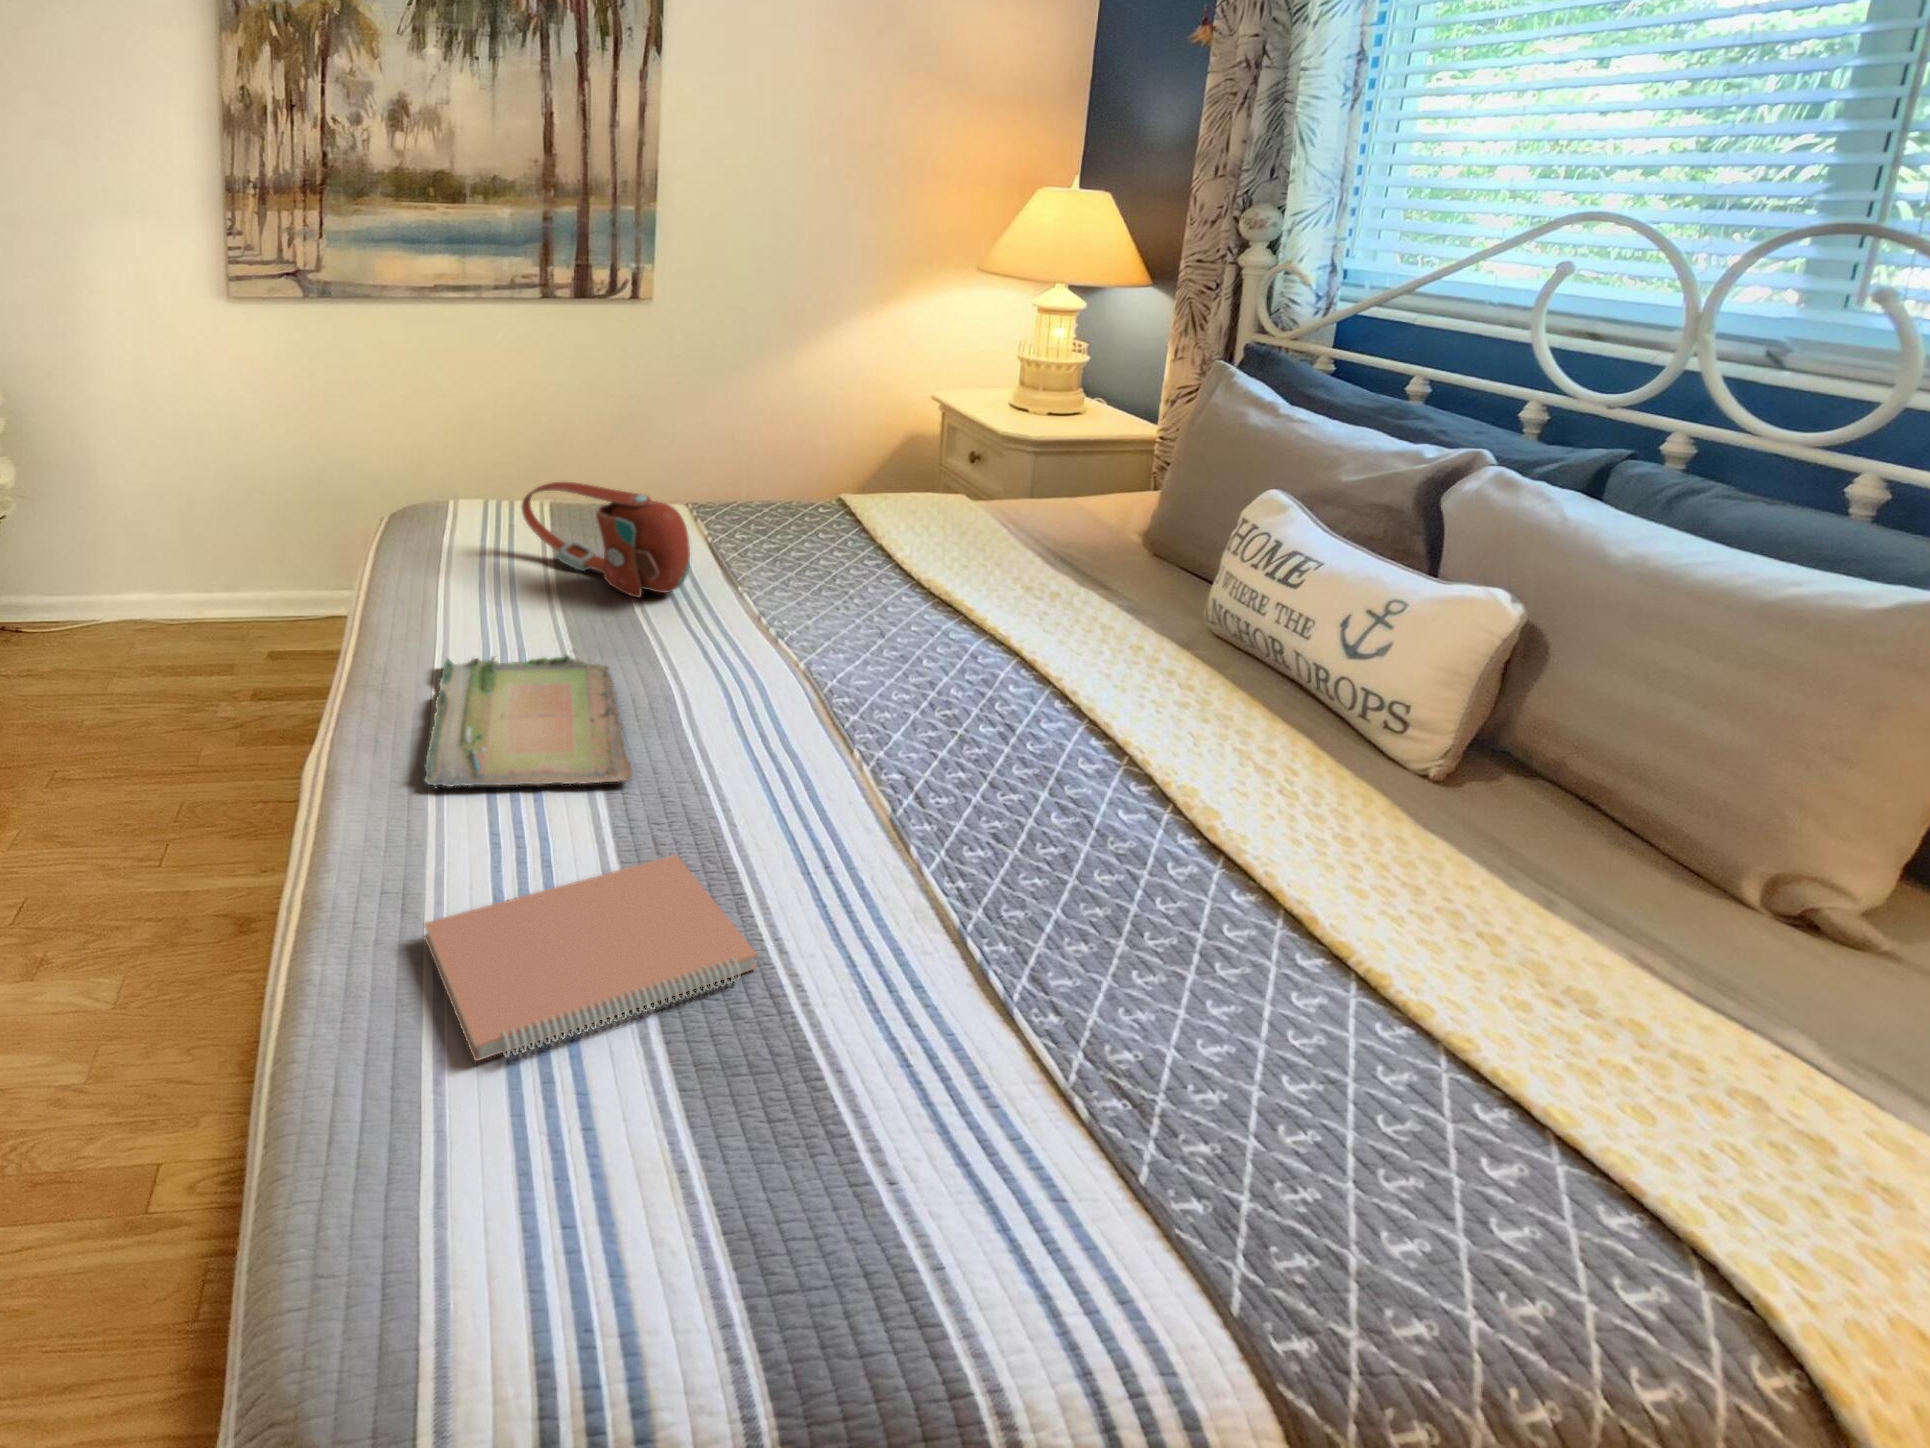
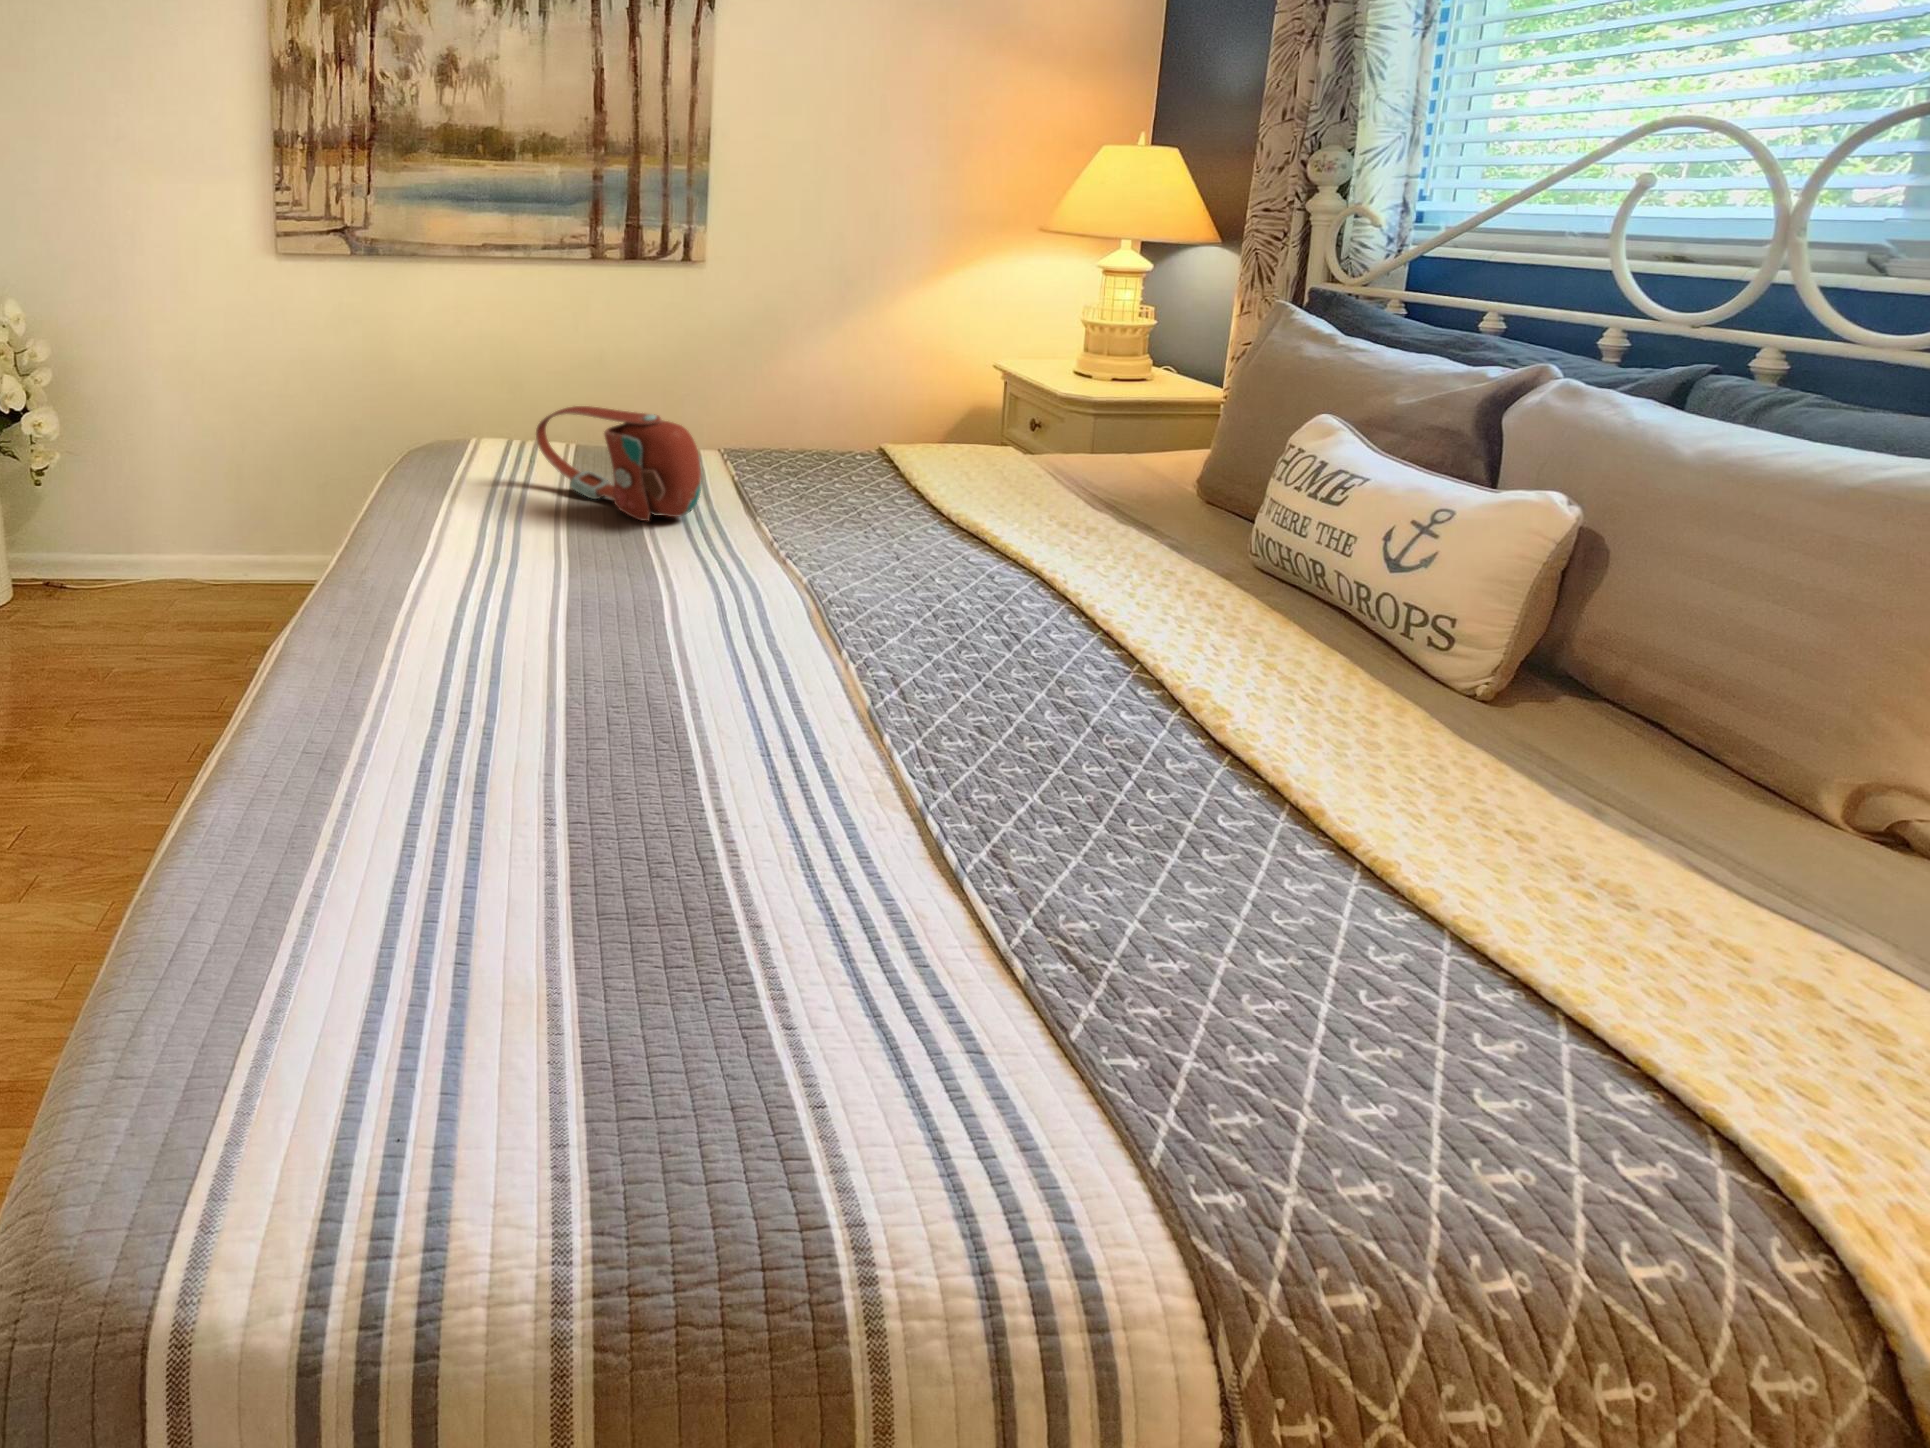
tray: present [425,650,633,787] -> none [378,551,599,669]
notebook: present [424,855,757,1061] -> none [337,727,688,898]

